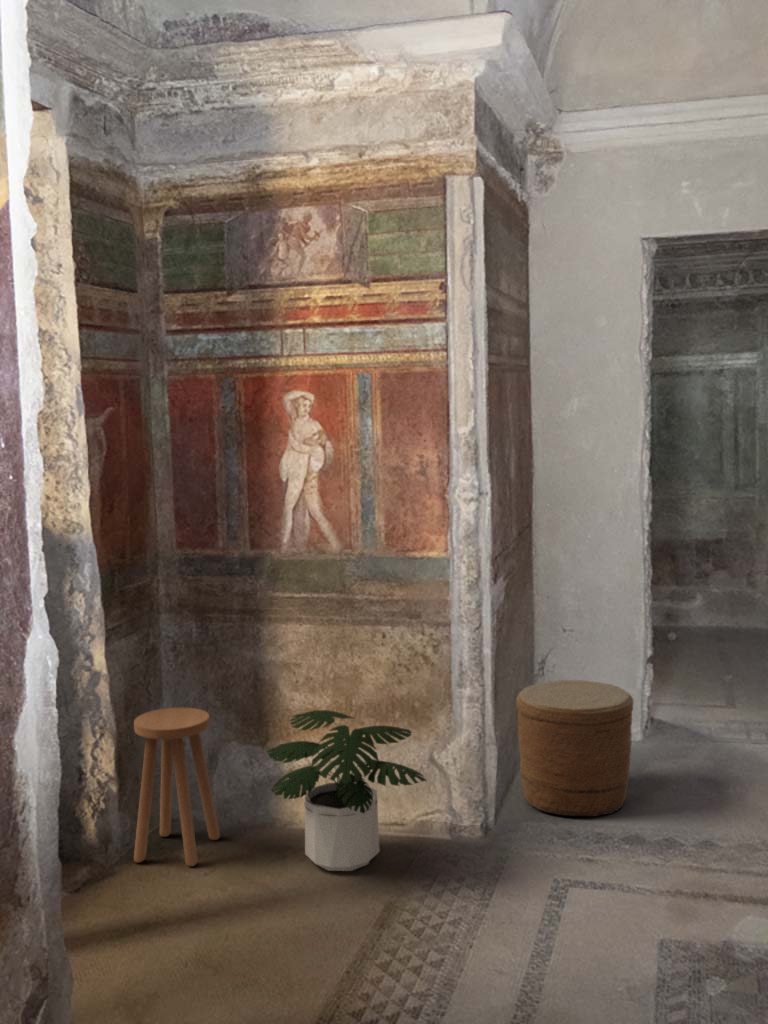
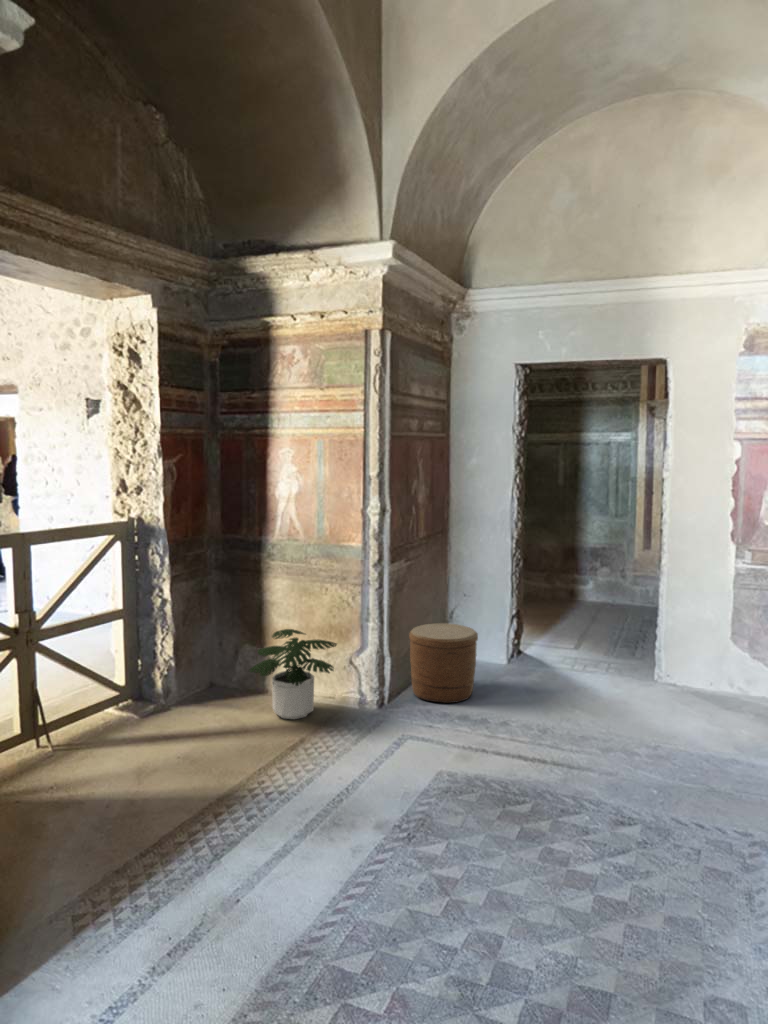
stool: present [134,707,220,866] -> none [183,623,234,710]

